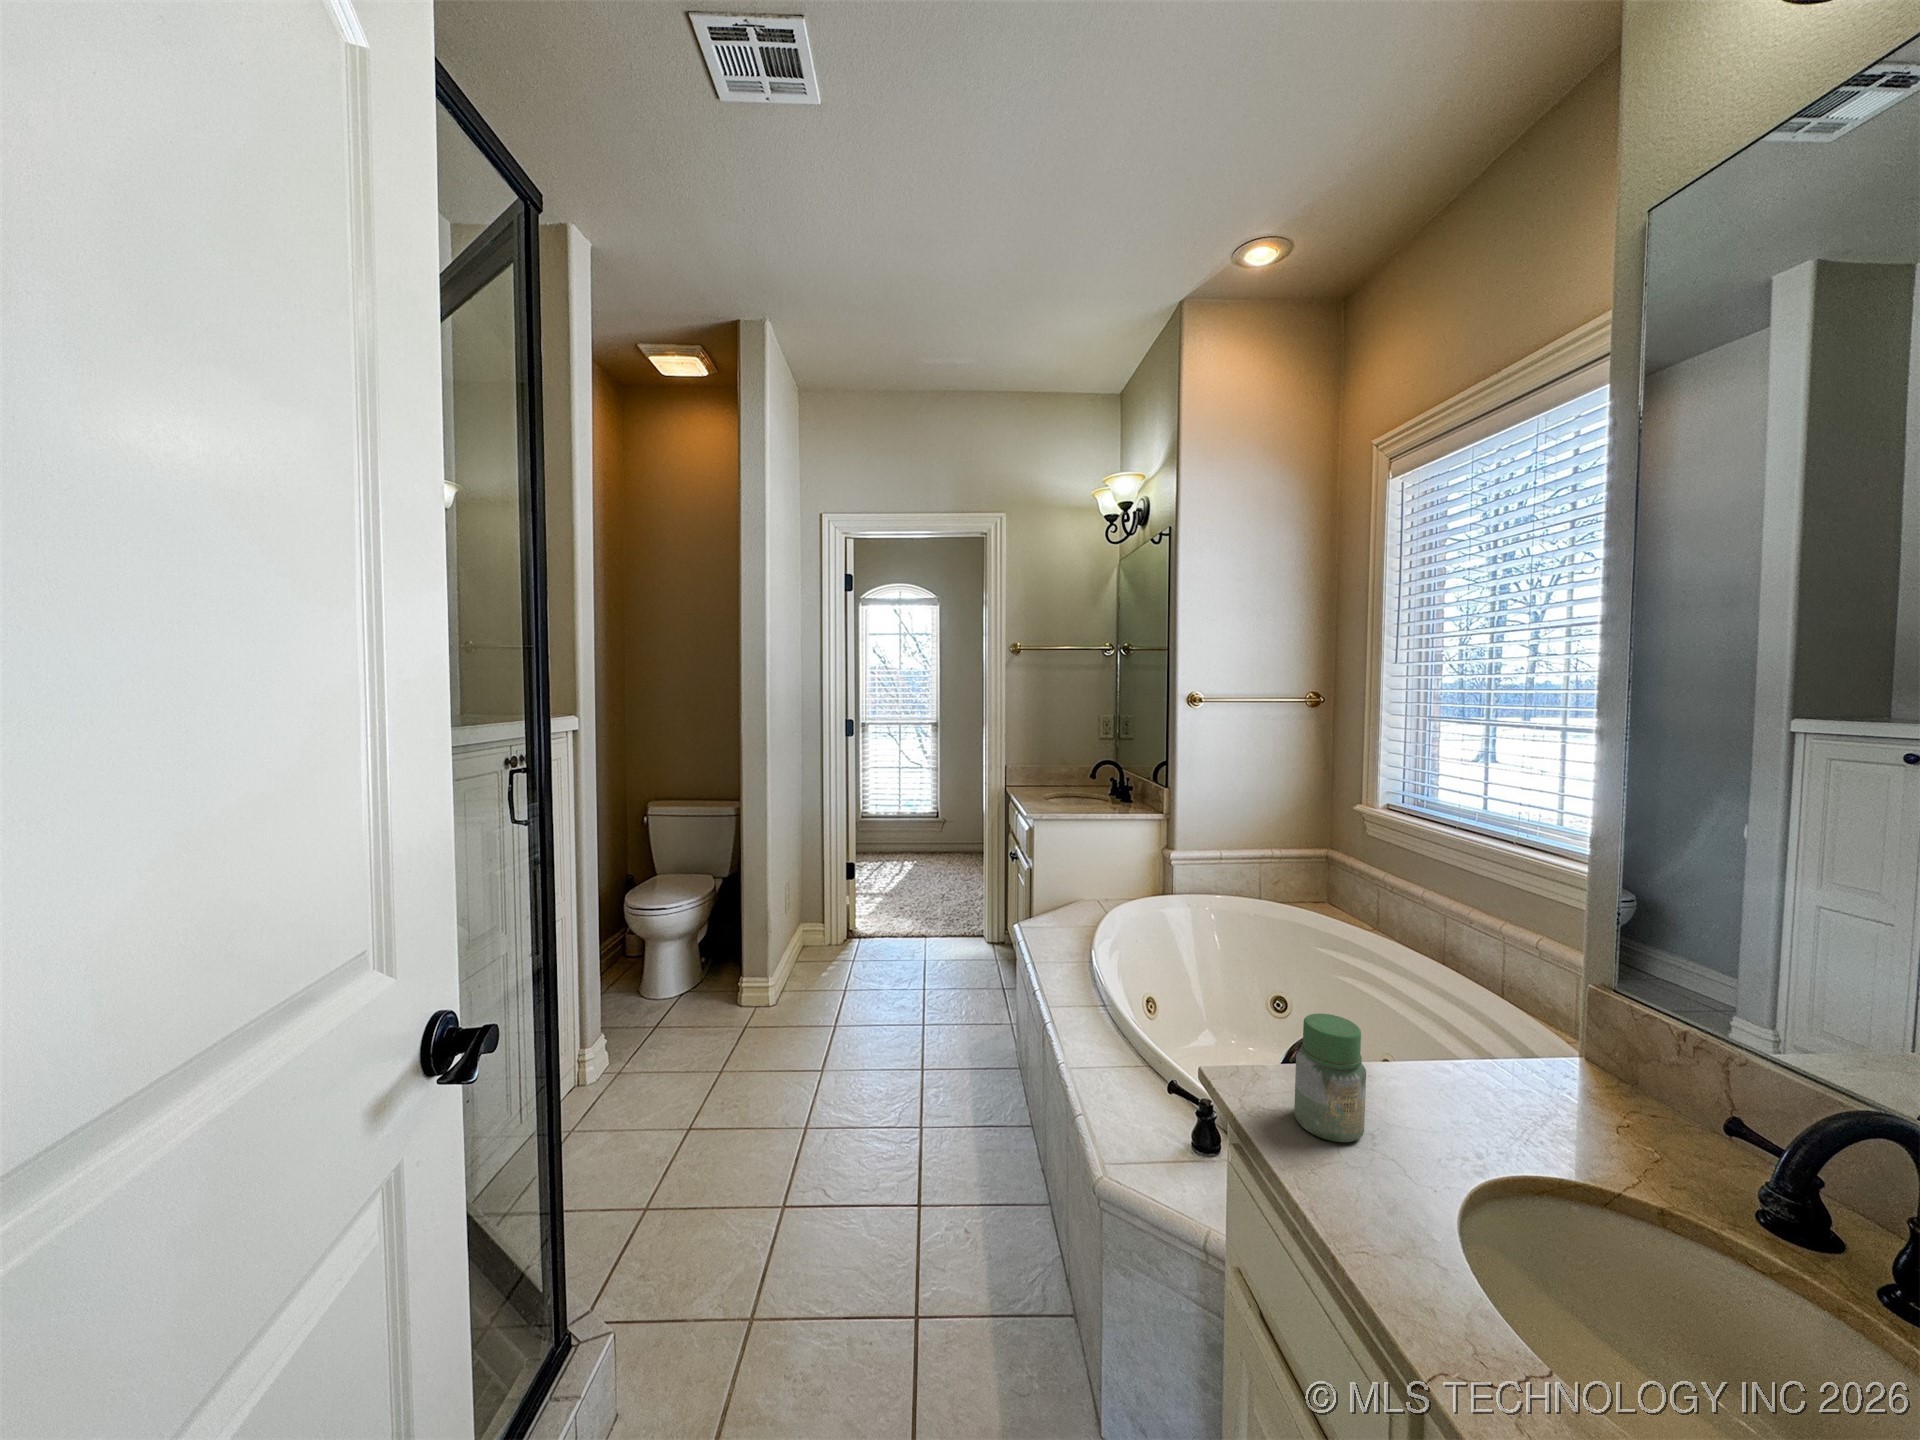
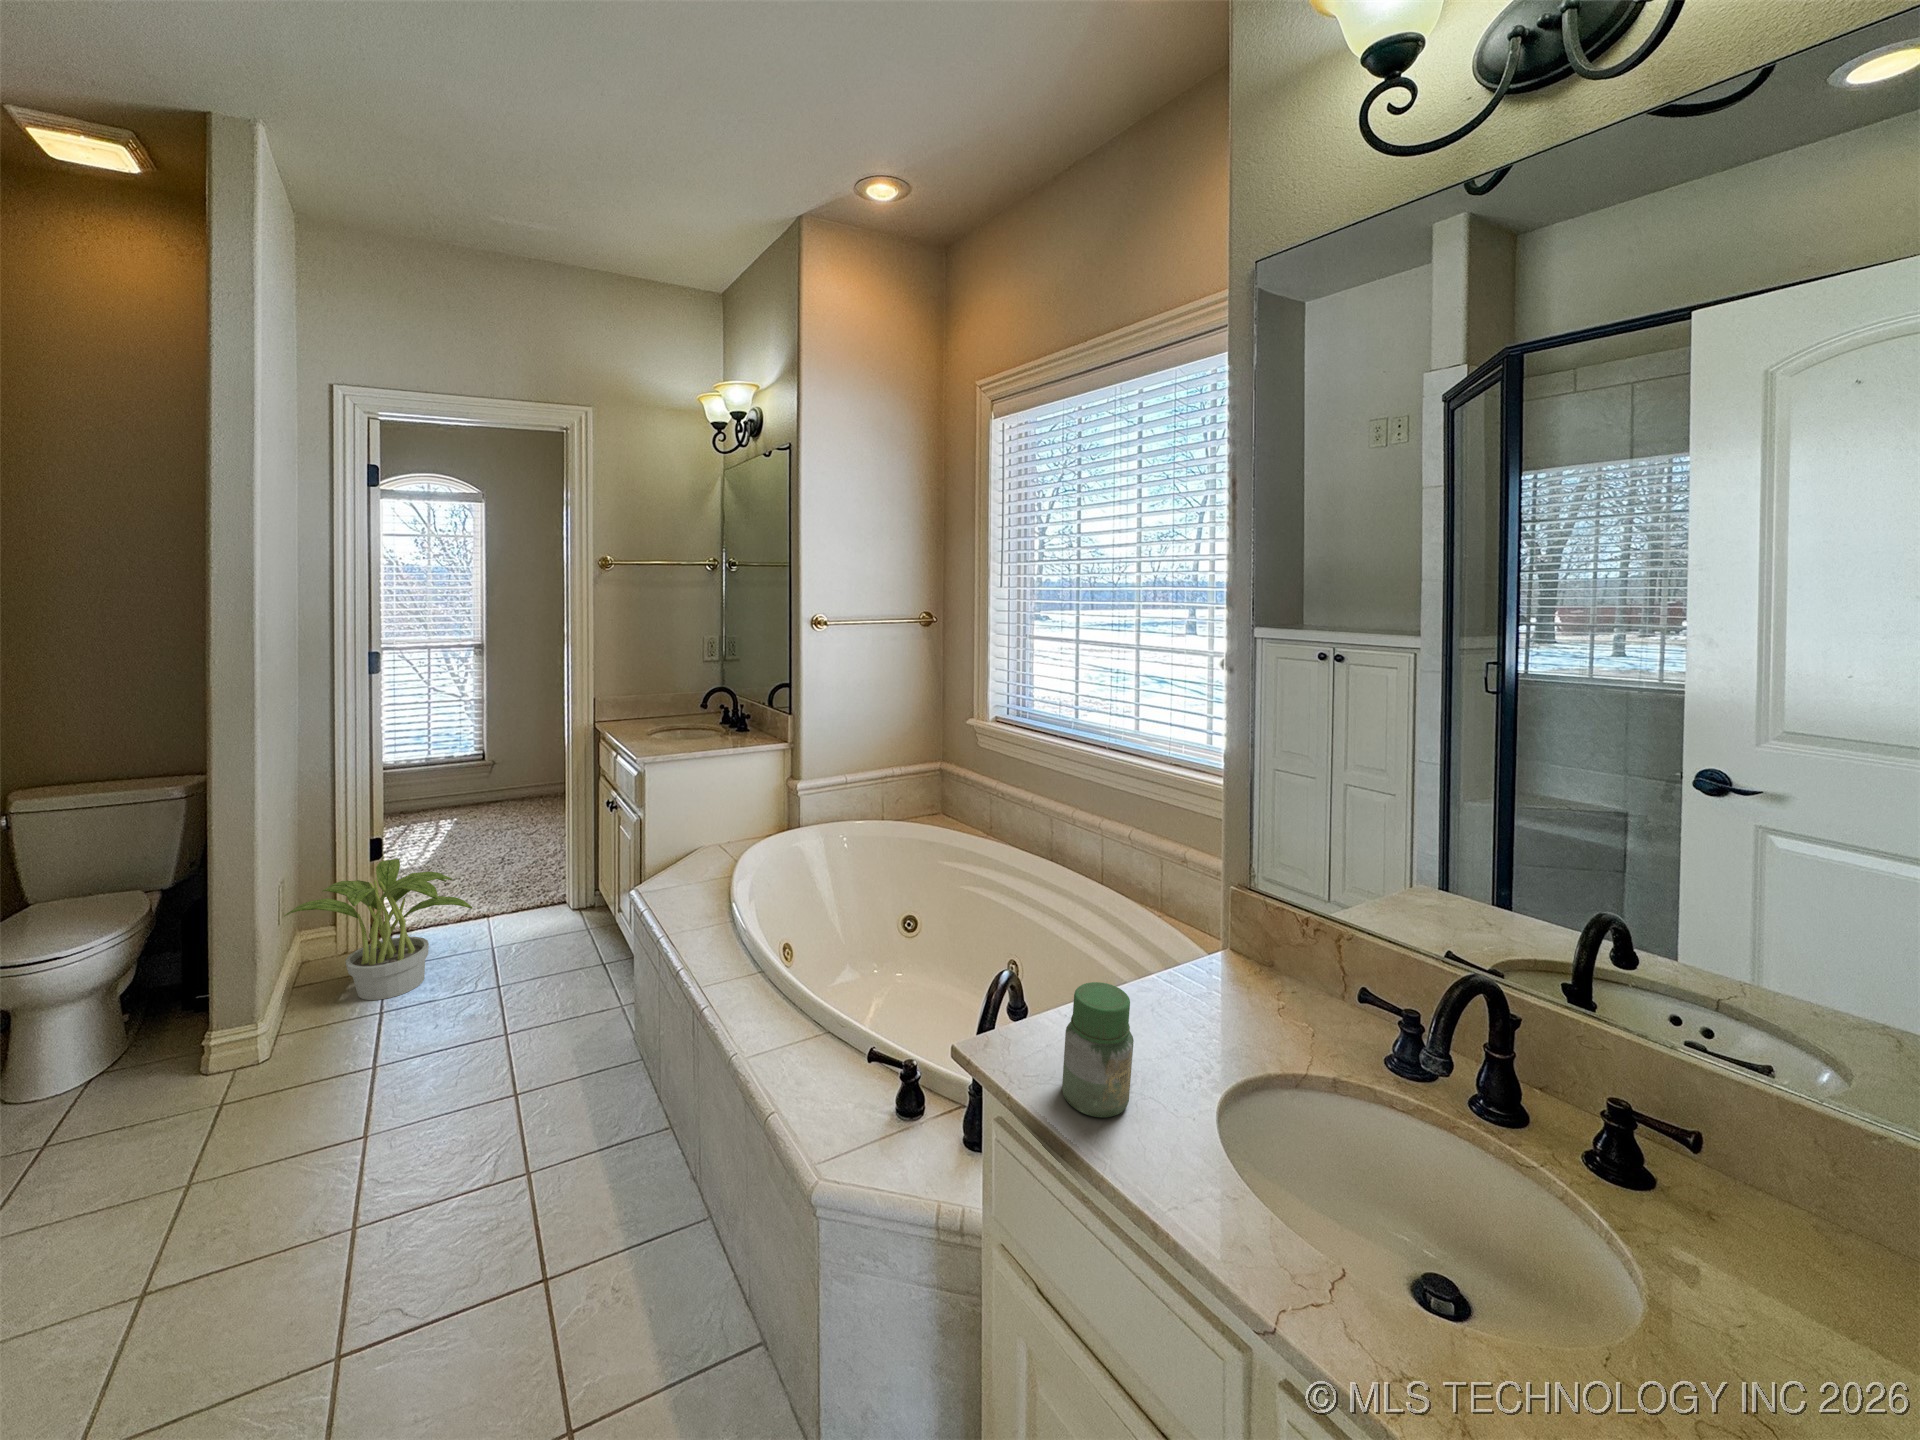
potted plant: none [805,878,911,981] -> present [284,859,472,1000]

